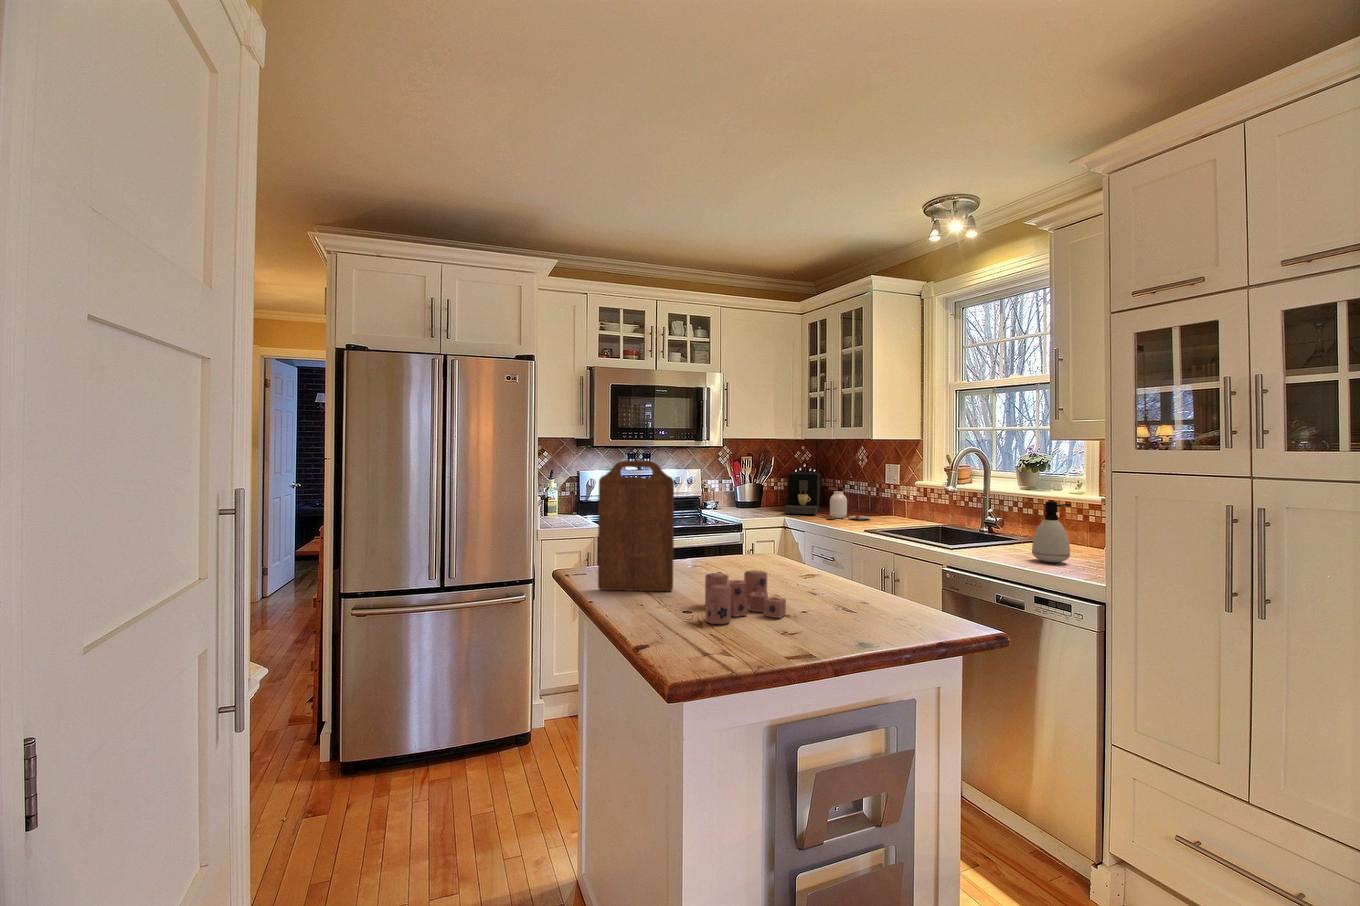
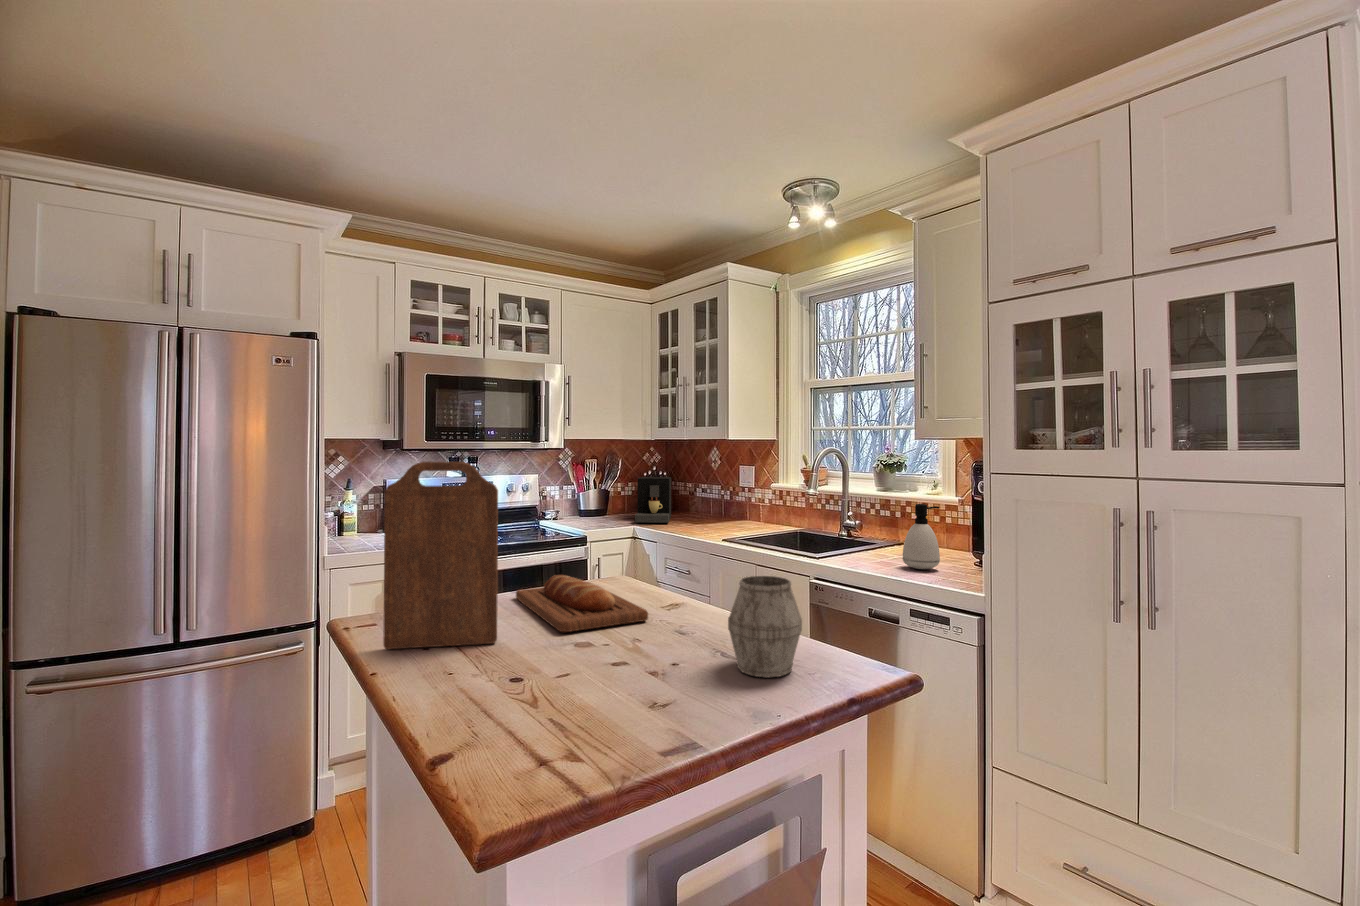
jar: present [826,491,871,520] -> none [680,497,728,528]
bread loaf: none [685,548,785,588] -> present [516,575,648,632]
mug: none [841,550,900,624] -> present [728,576,802,677]
candle: present [705,570,786,624] -> none [542,609,656,698]

